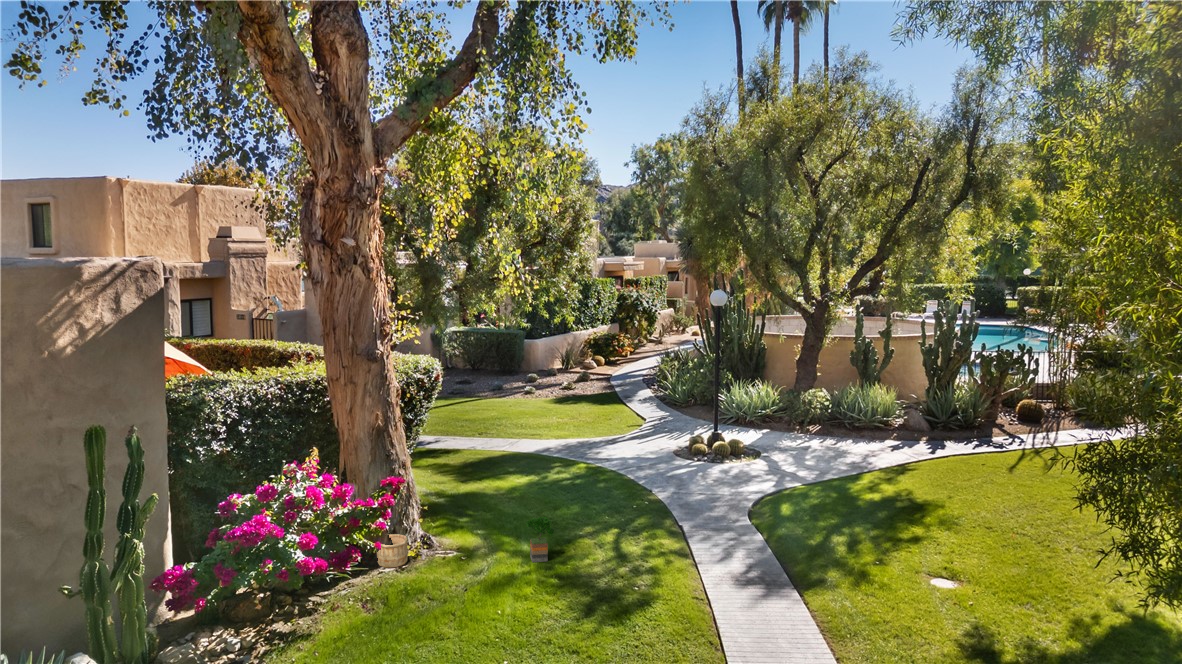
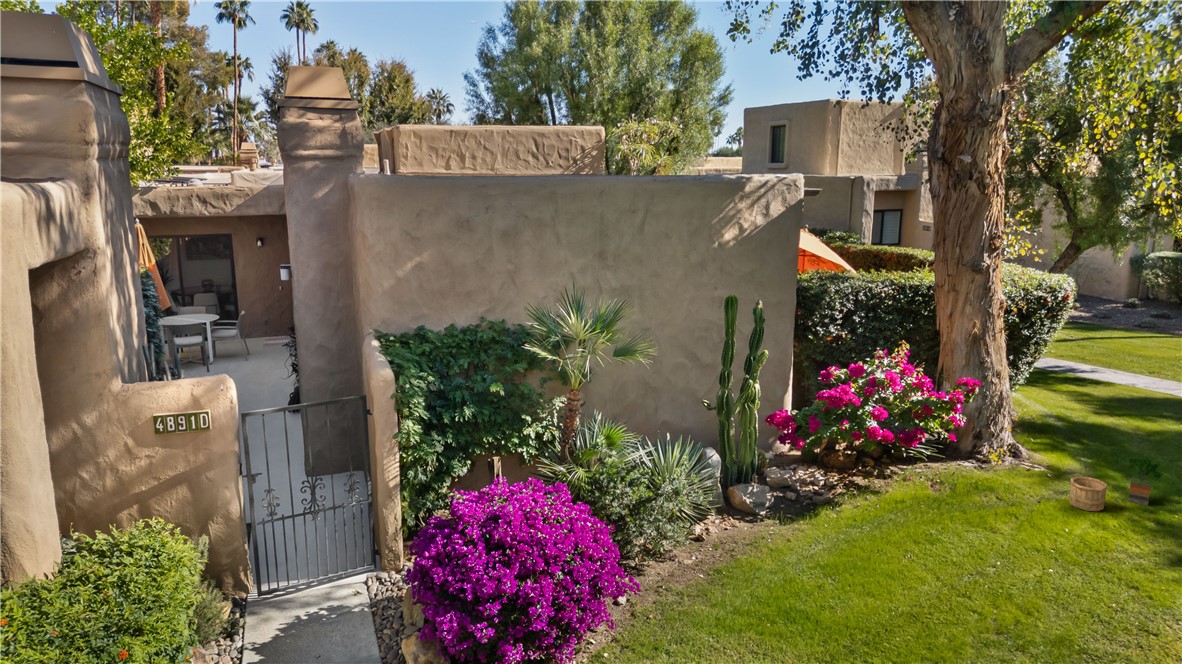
wooden bucket: present [377,534,408,568] -> present [1070,477,1108,511]

